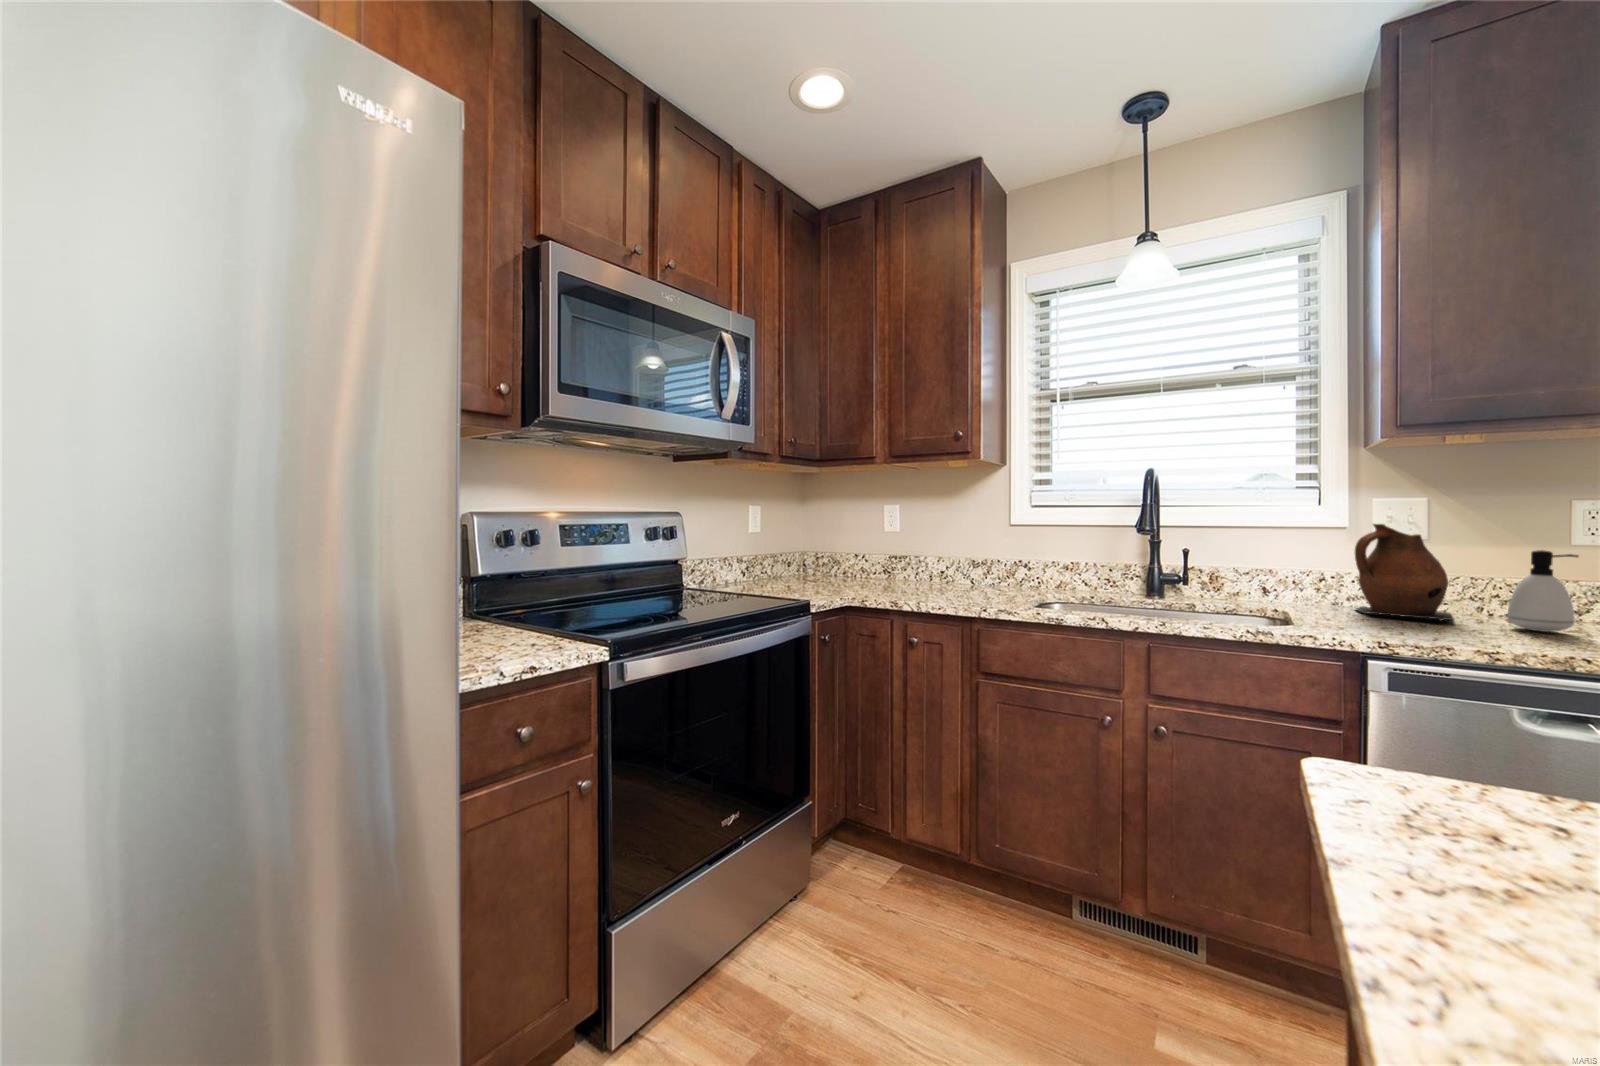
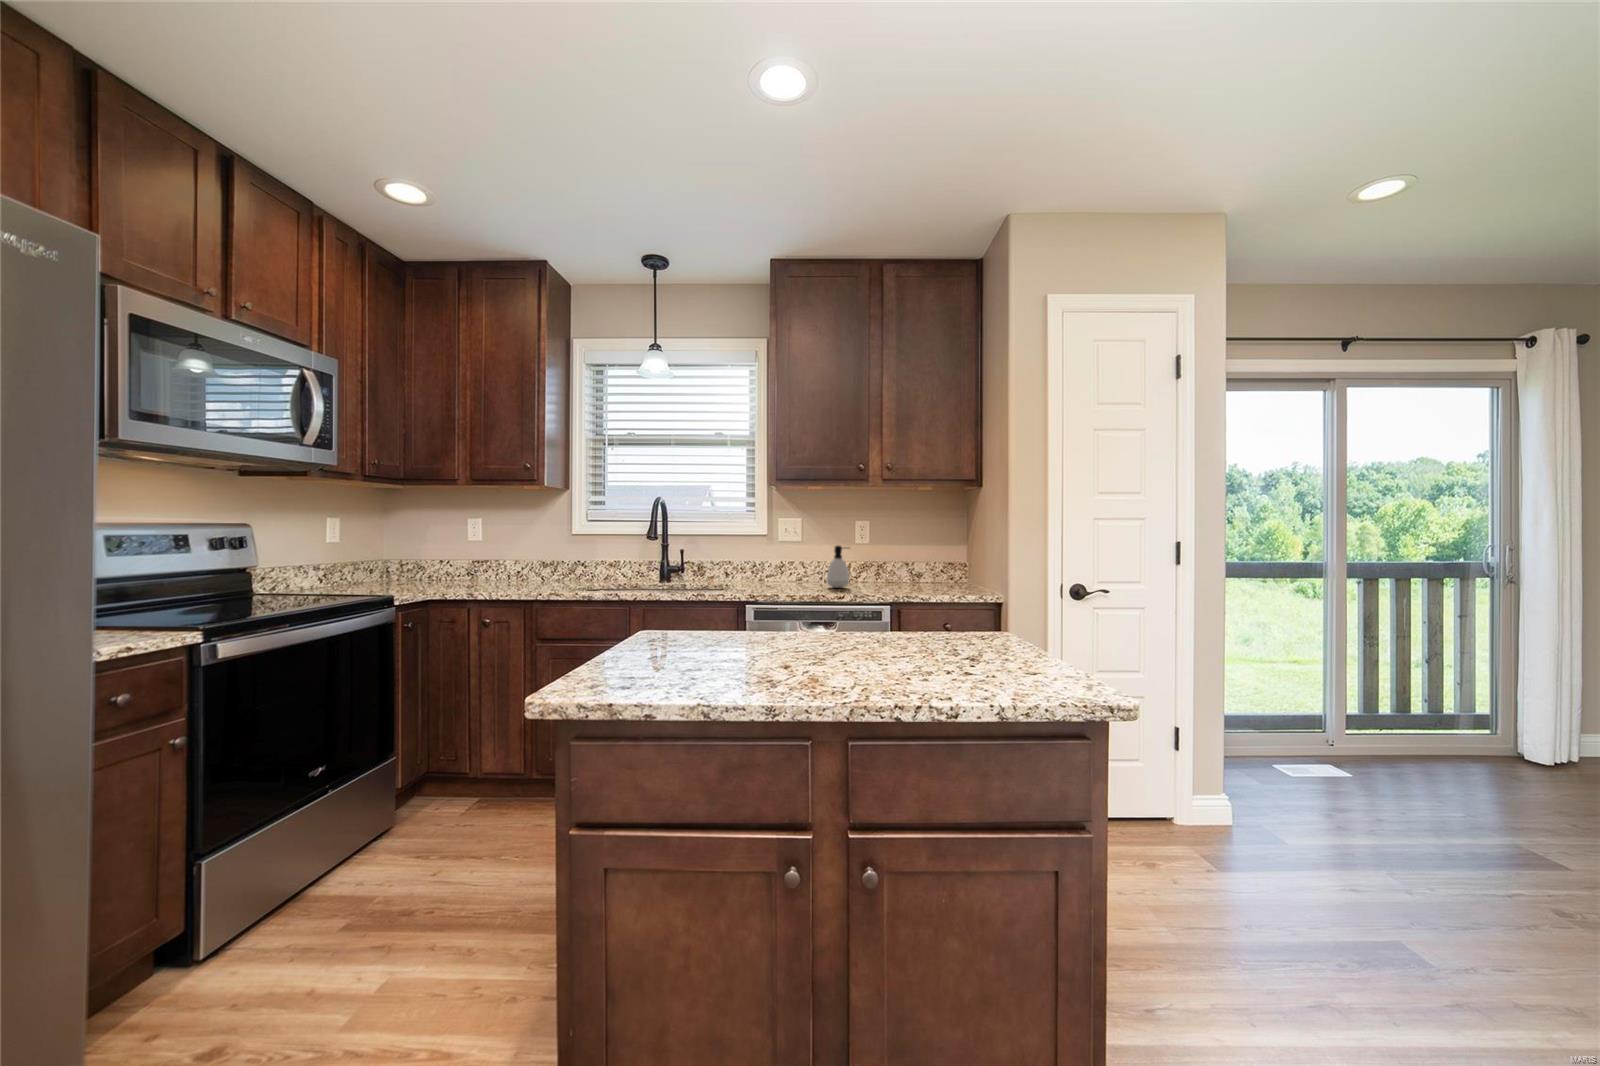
ceramic pitcher: present [1355,524,1454,621] -> none [766,532,812,586]

